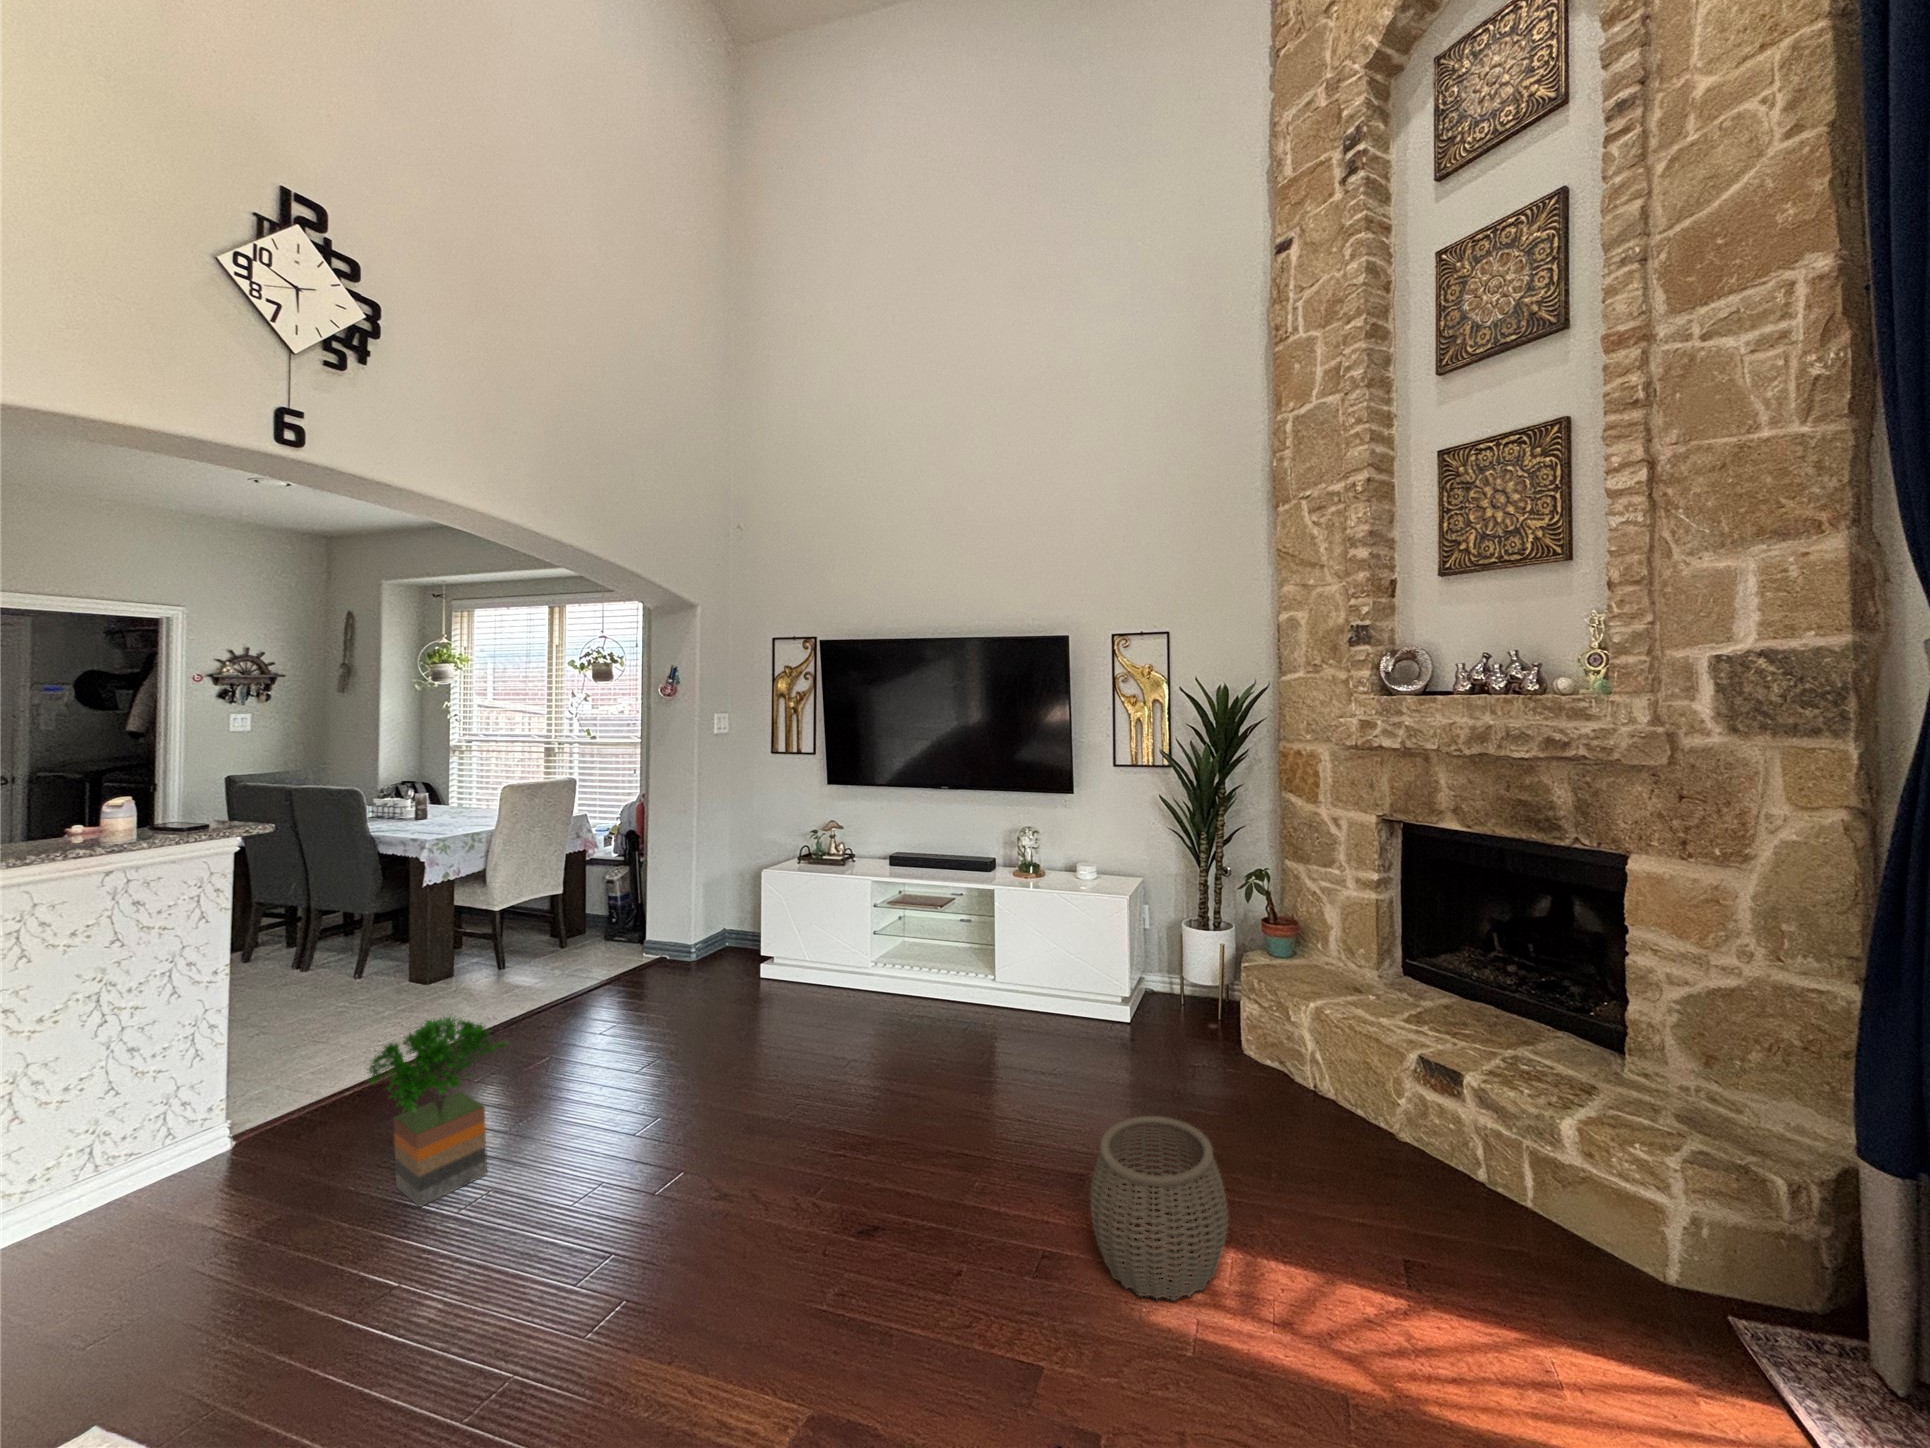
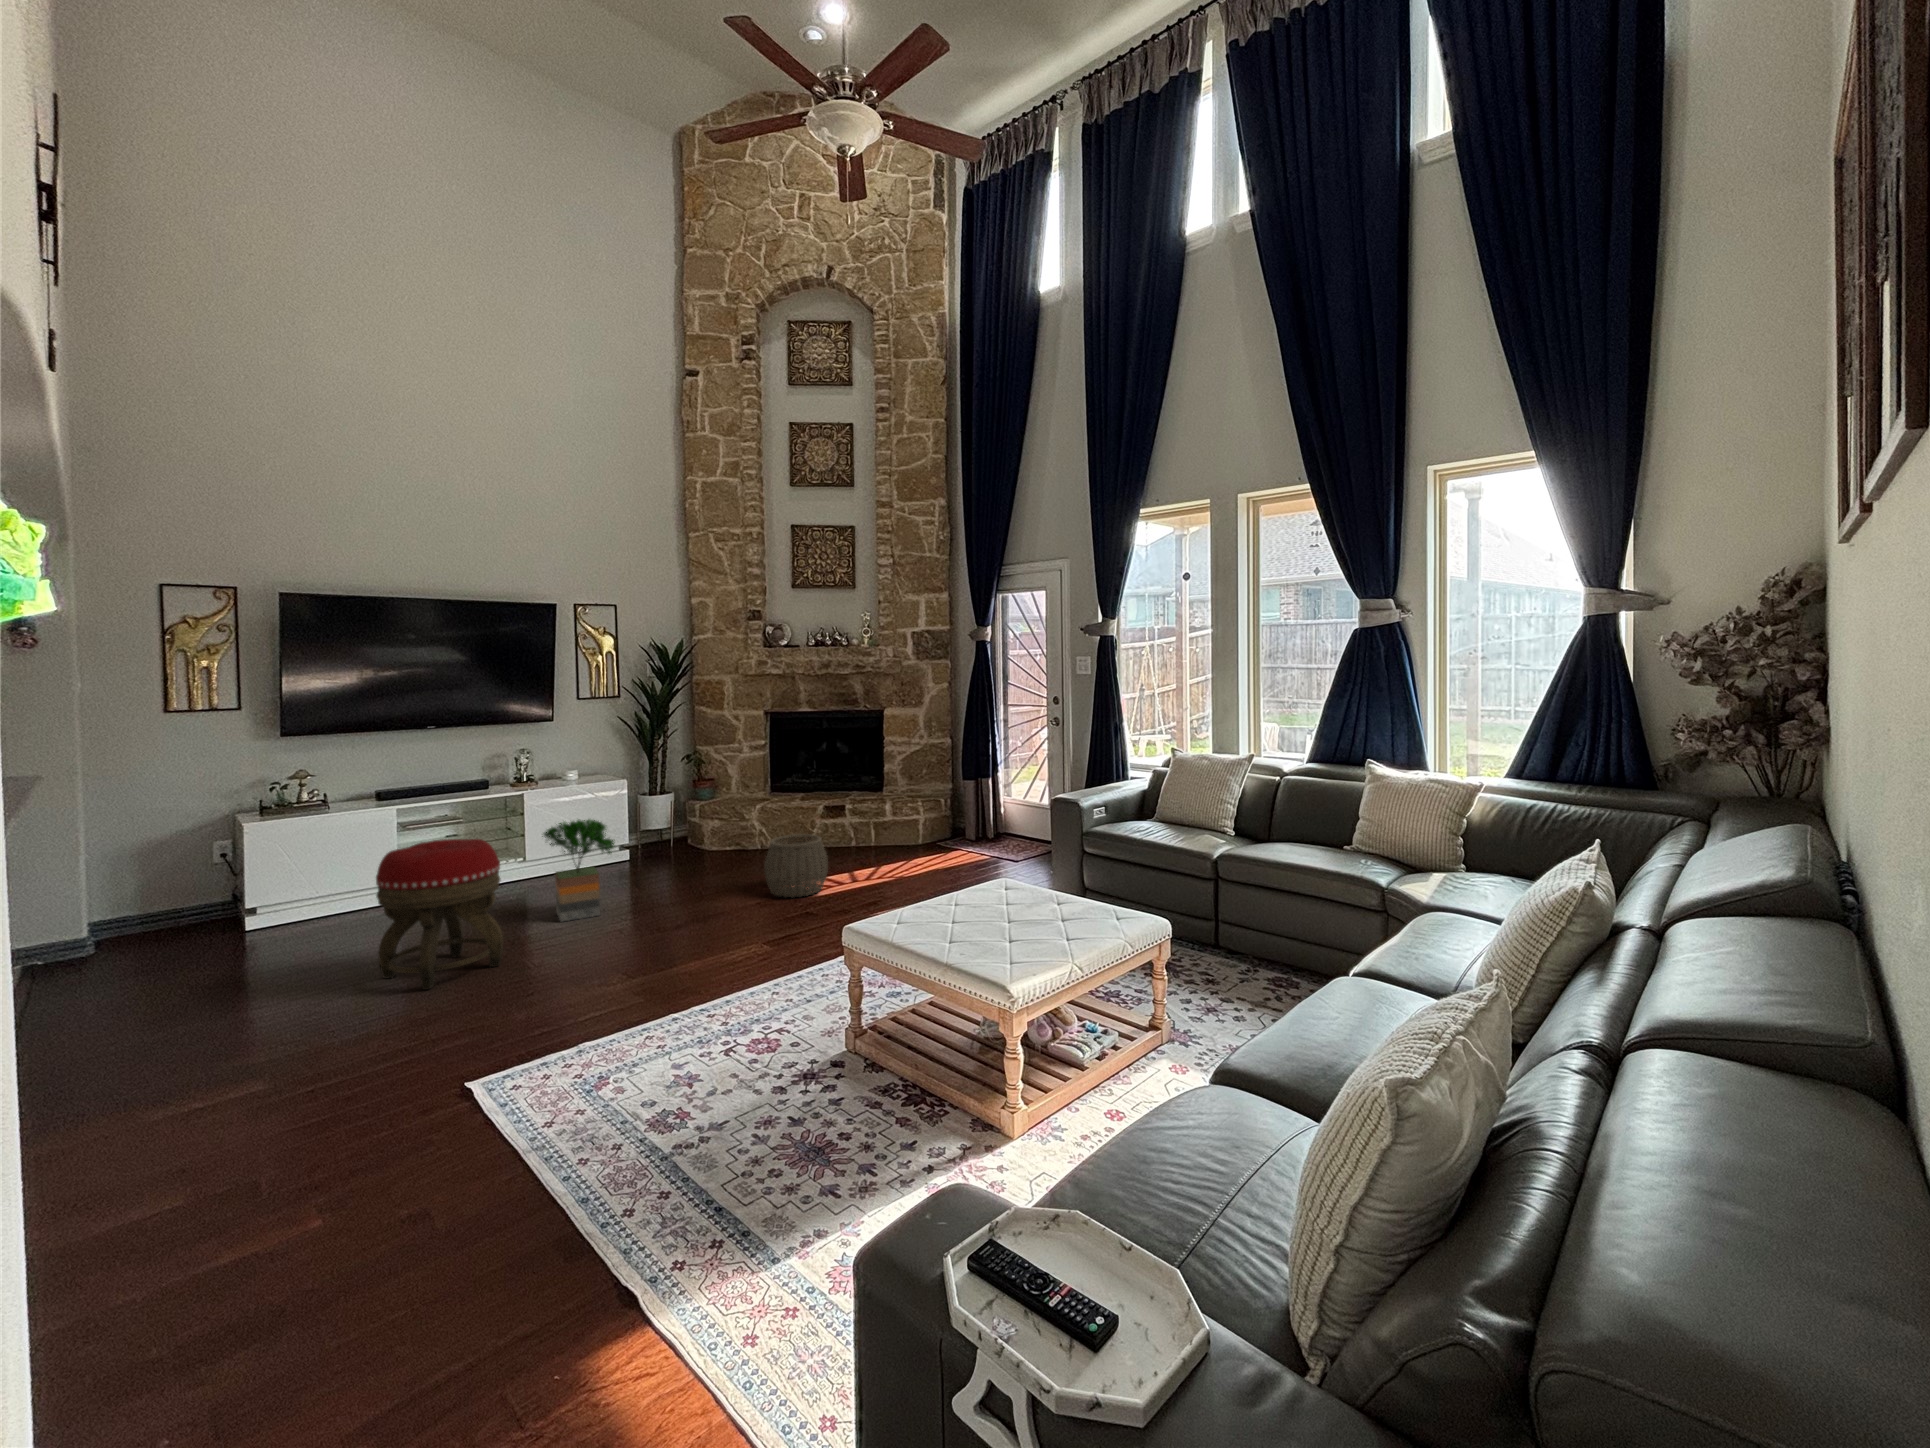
footstool: none [605,956,747,1156] -> present [376,839,503,990]
potted tree: present [368,1016,508,1207] -> present [542,819,614,922]

